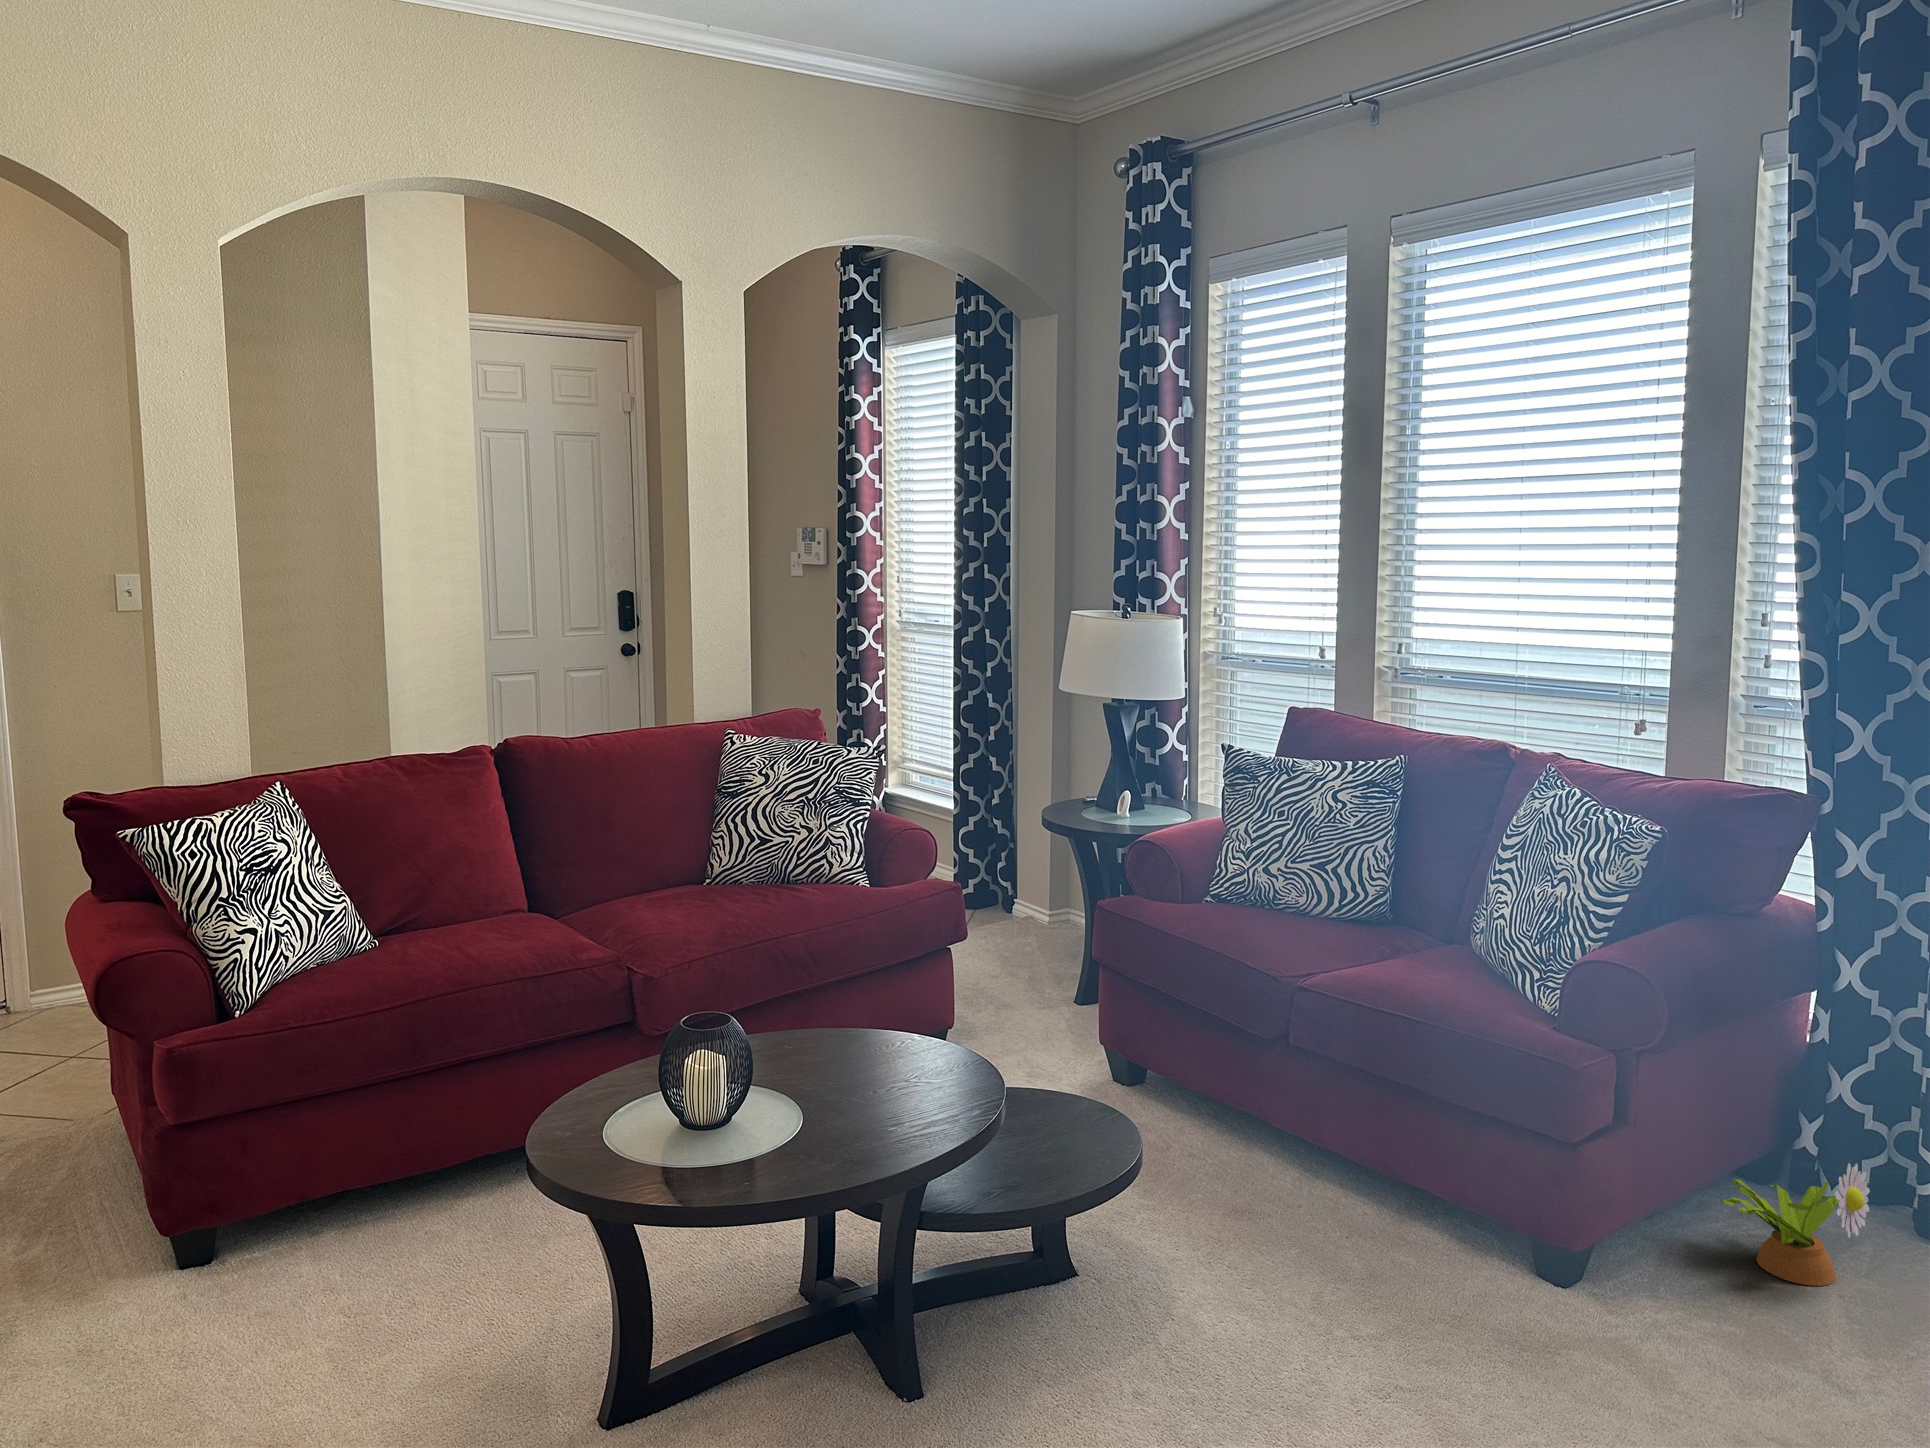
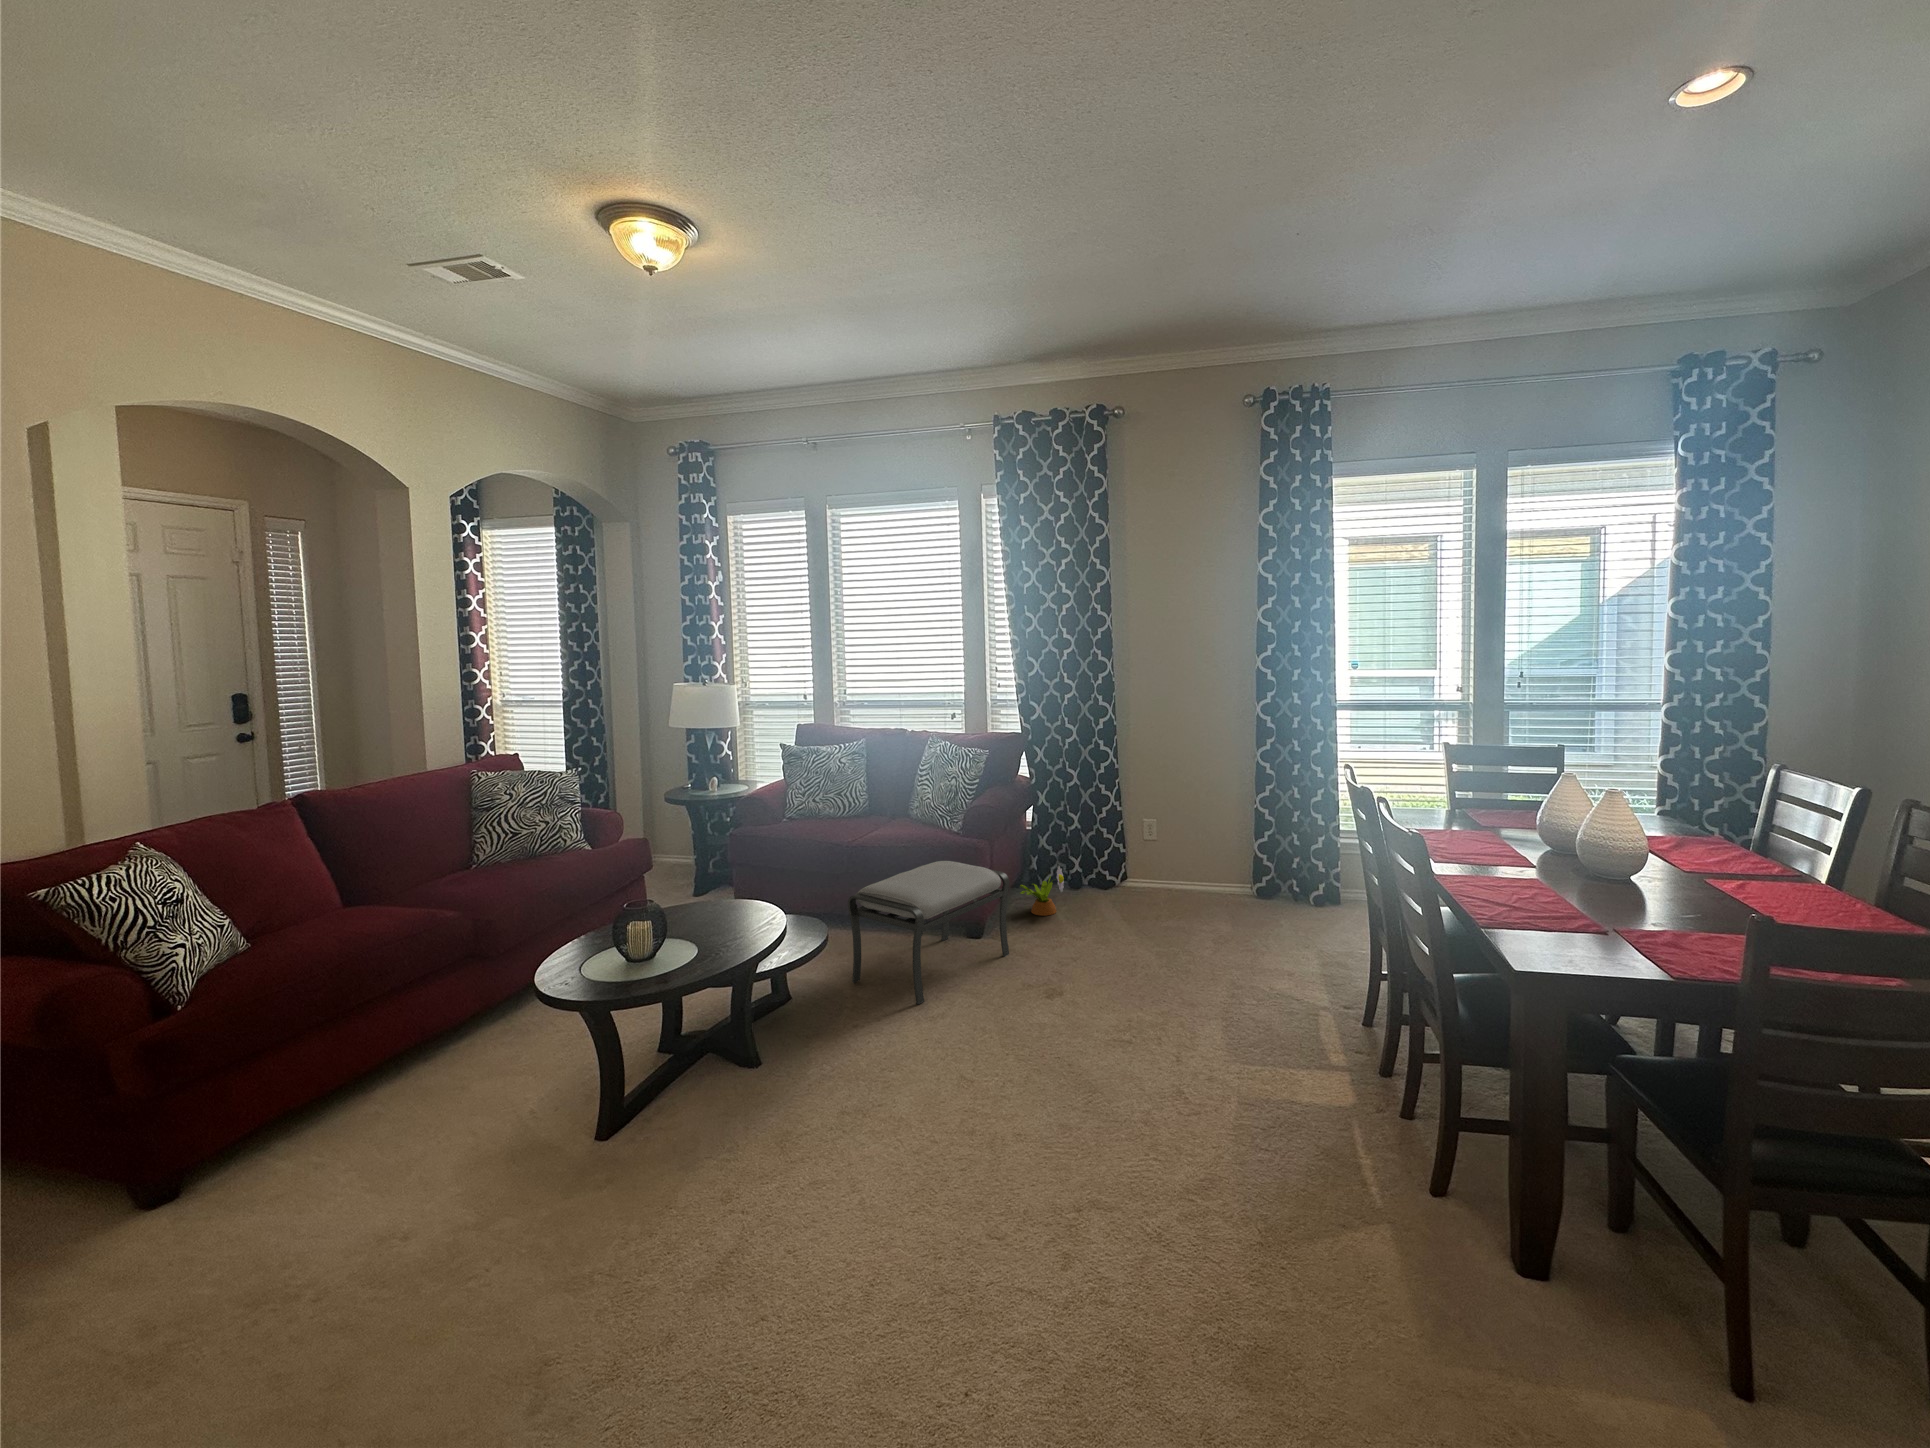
ottoman: none [1208,1072,1635,1408] -> present [848,861,1010,1004]

